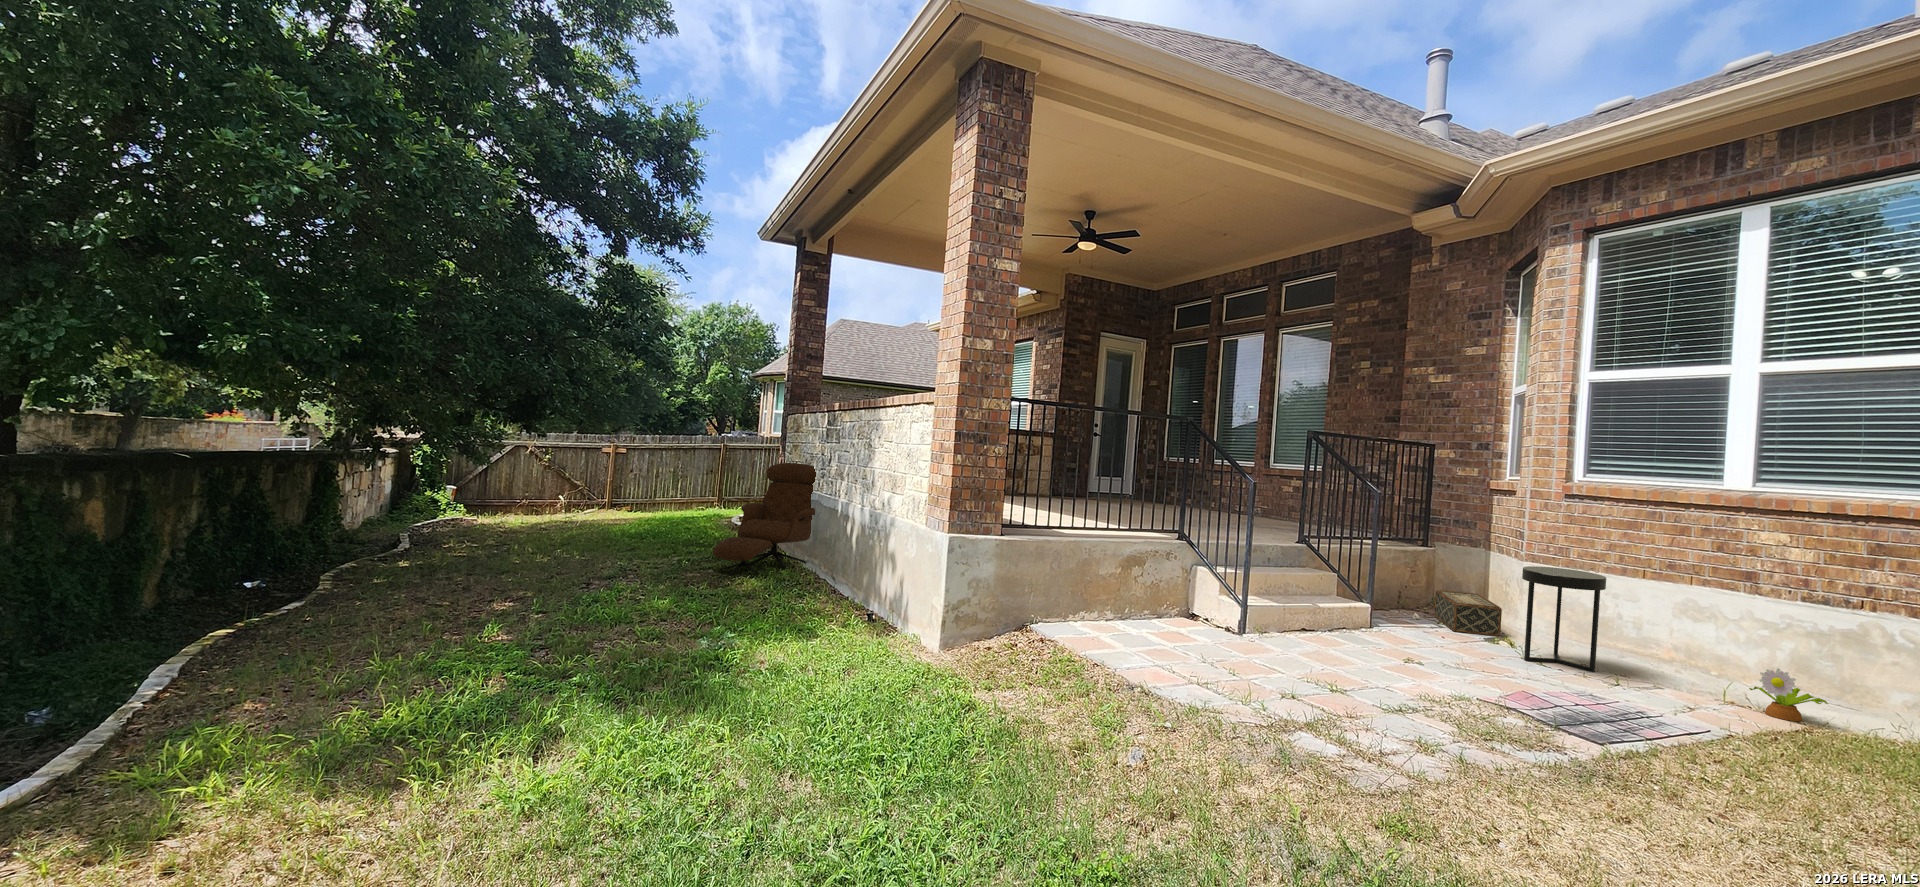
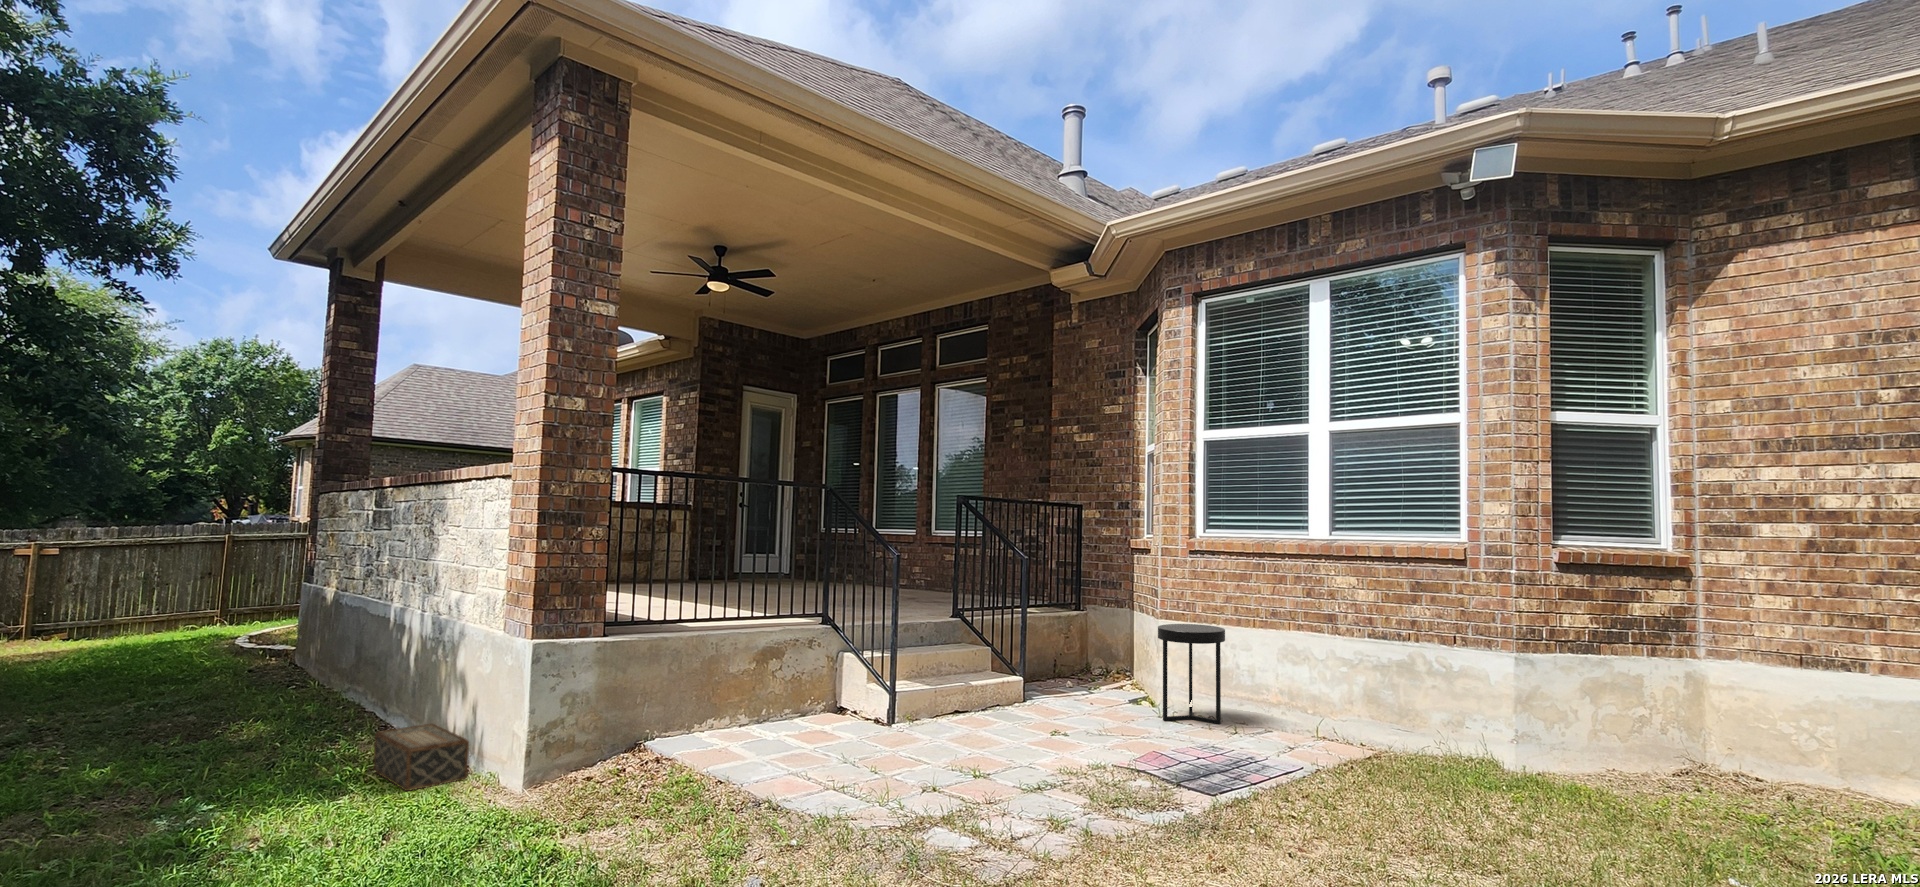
lounge chair: present [713,463,816,576] -> none [160,562,347,733]
woven basket: present [1434,590,1502,636] -> present [373,724,469,791]
decorative plant: present [1749,668,1828,721] -> none [1332,700,1386,747]

